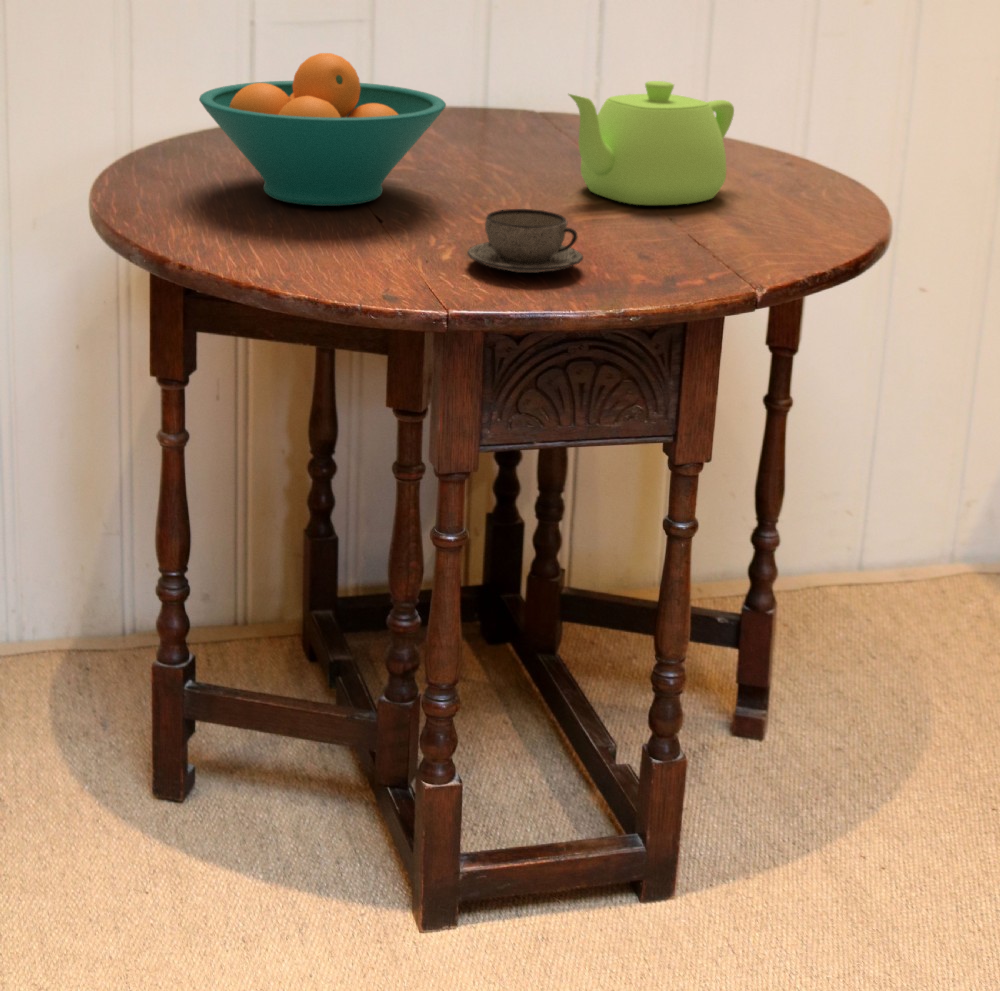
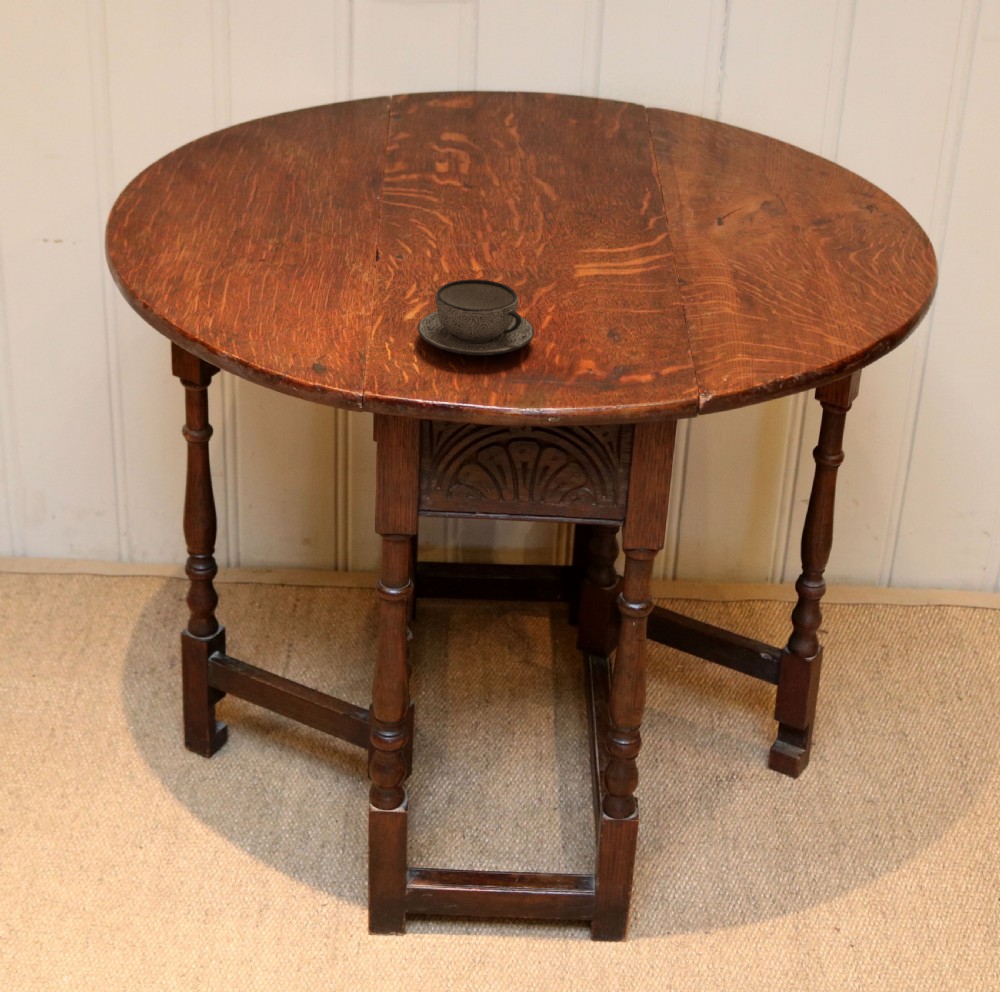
fruit bowl: present [199,53,446,206] -> none [220,84,466,239]
teapot: present [569,81,734,205] -> none [585,126,786,261]

